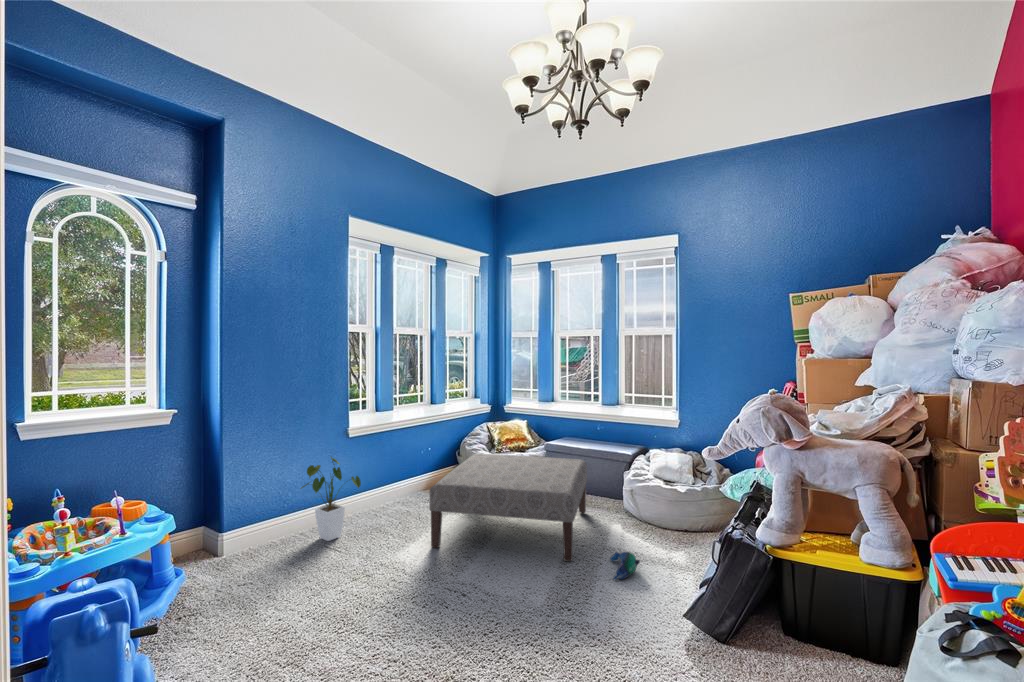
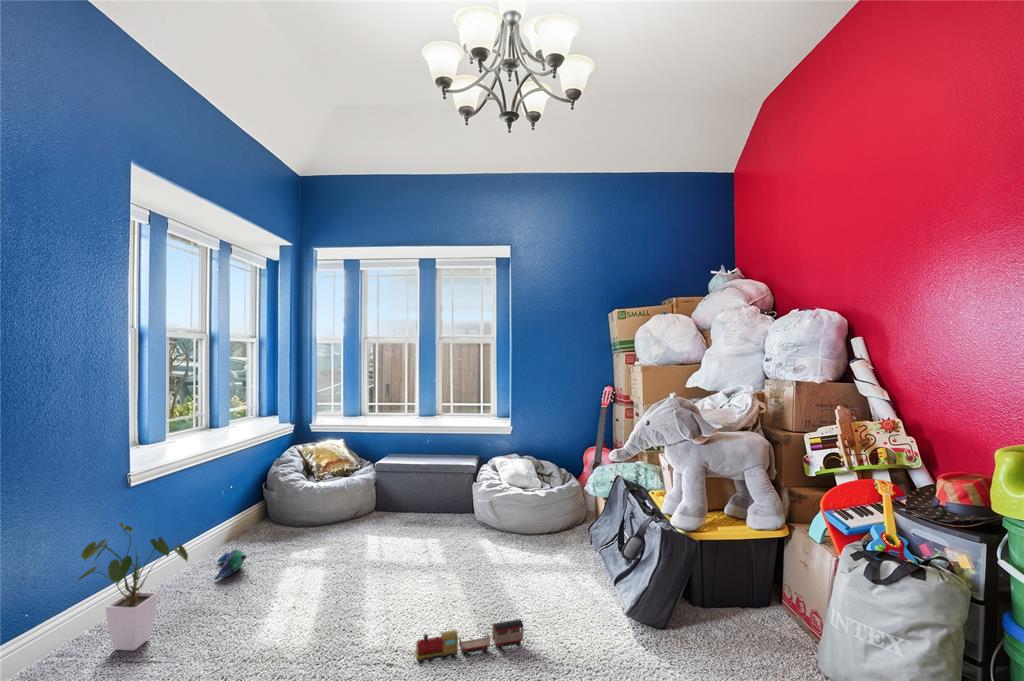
ottoman: present [429,453,587,561] -> none [302,477,479,616]
plush toy: present [610,552,640,580] -> present [215,550,246,580]
toy train: none [477,577,572,612] -> present [415,619,523,664]

